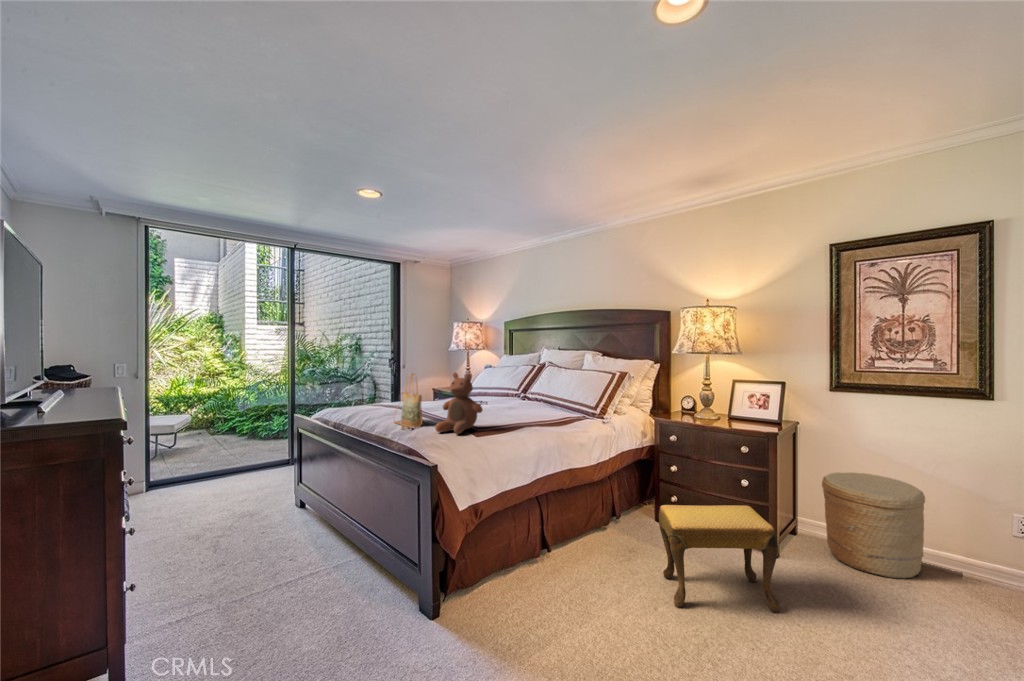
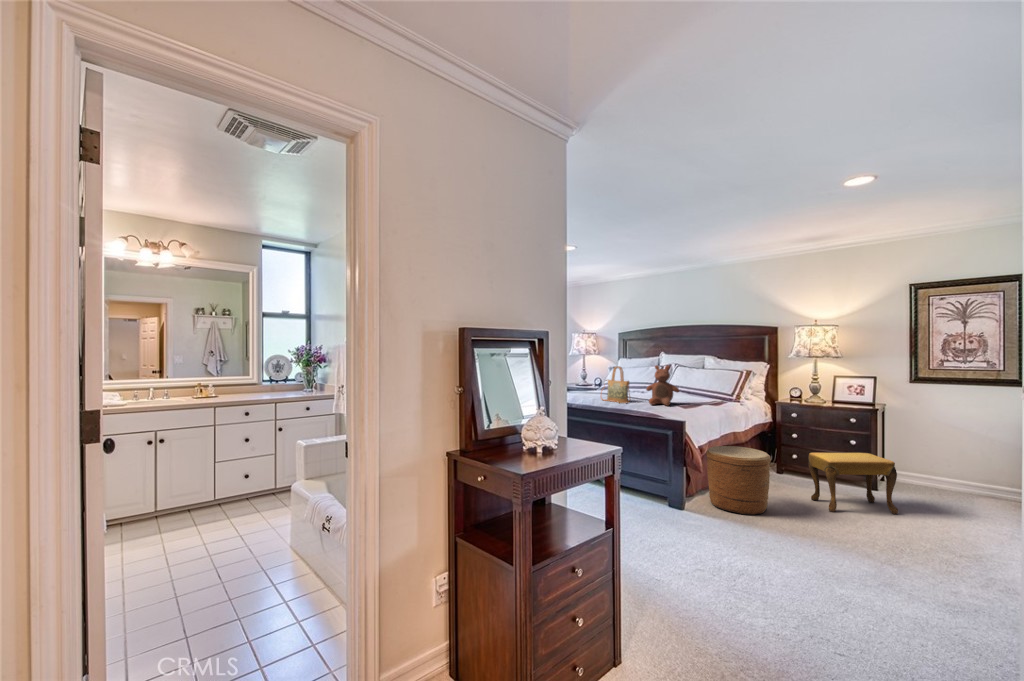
woven basket: present [822,472,925,578] -> present [706,446,771,515]

